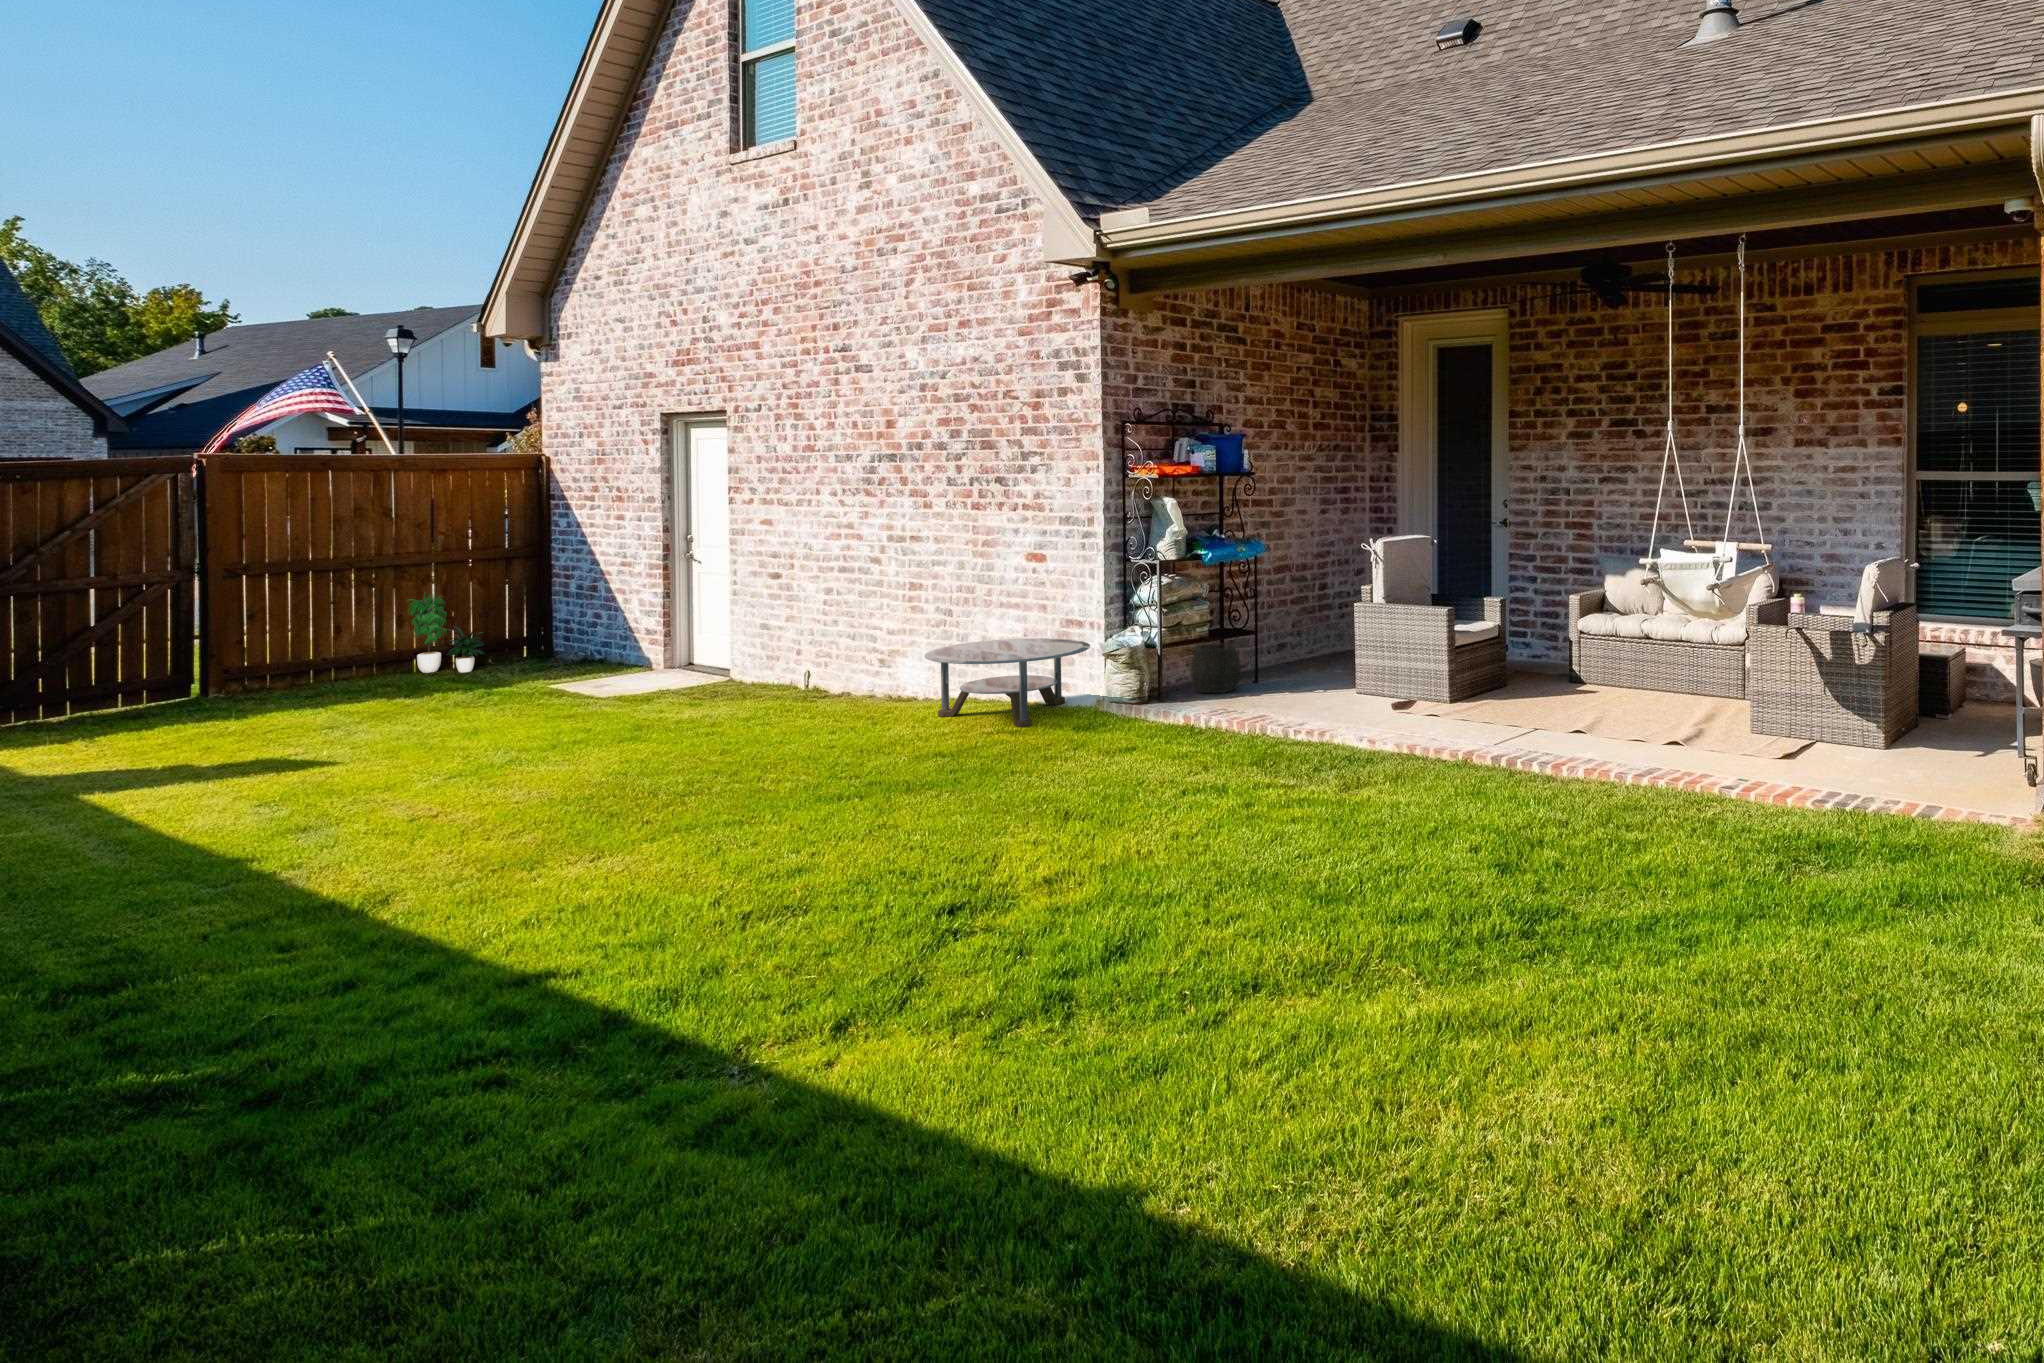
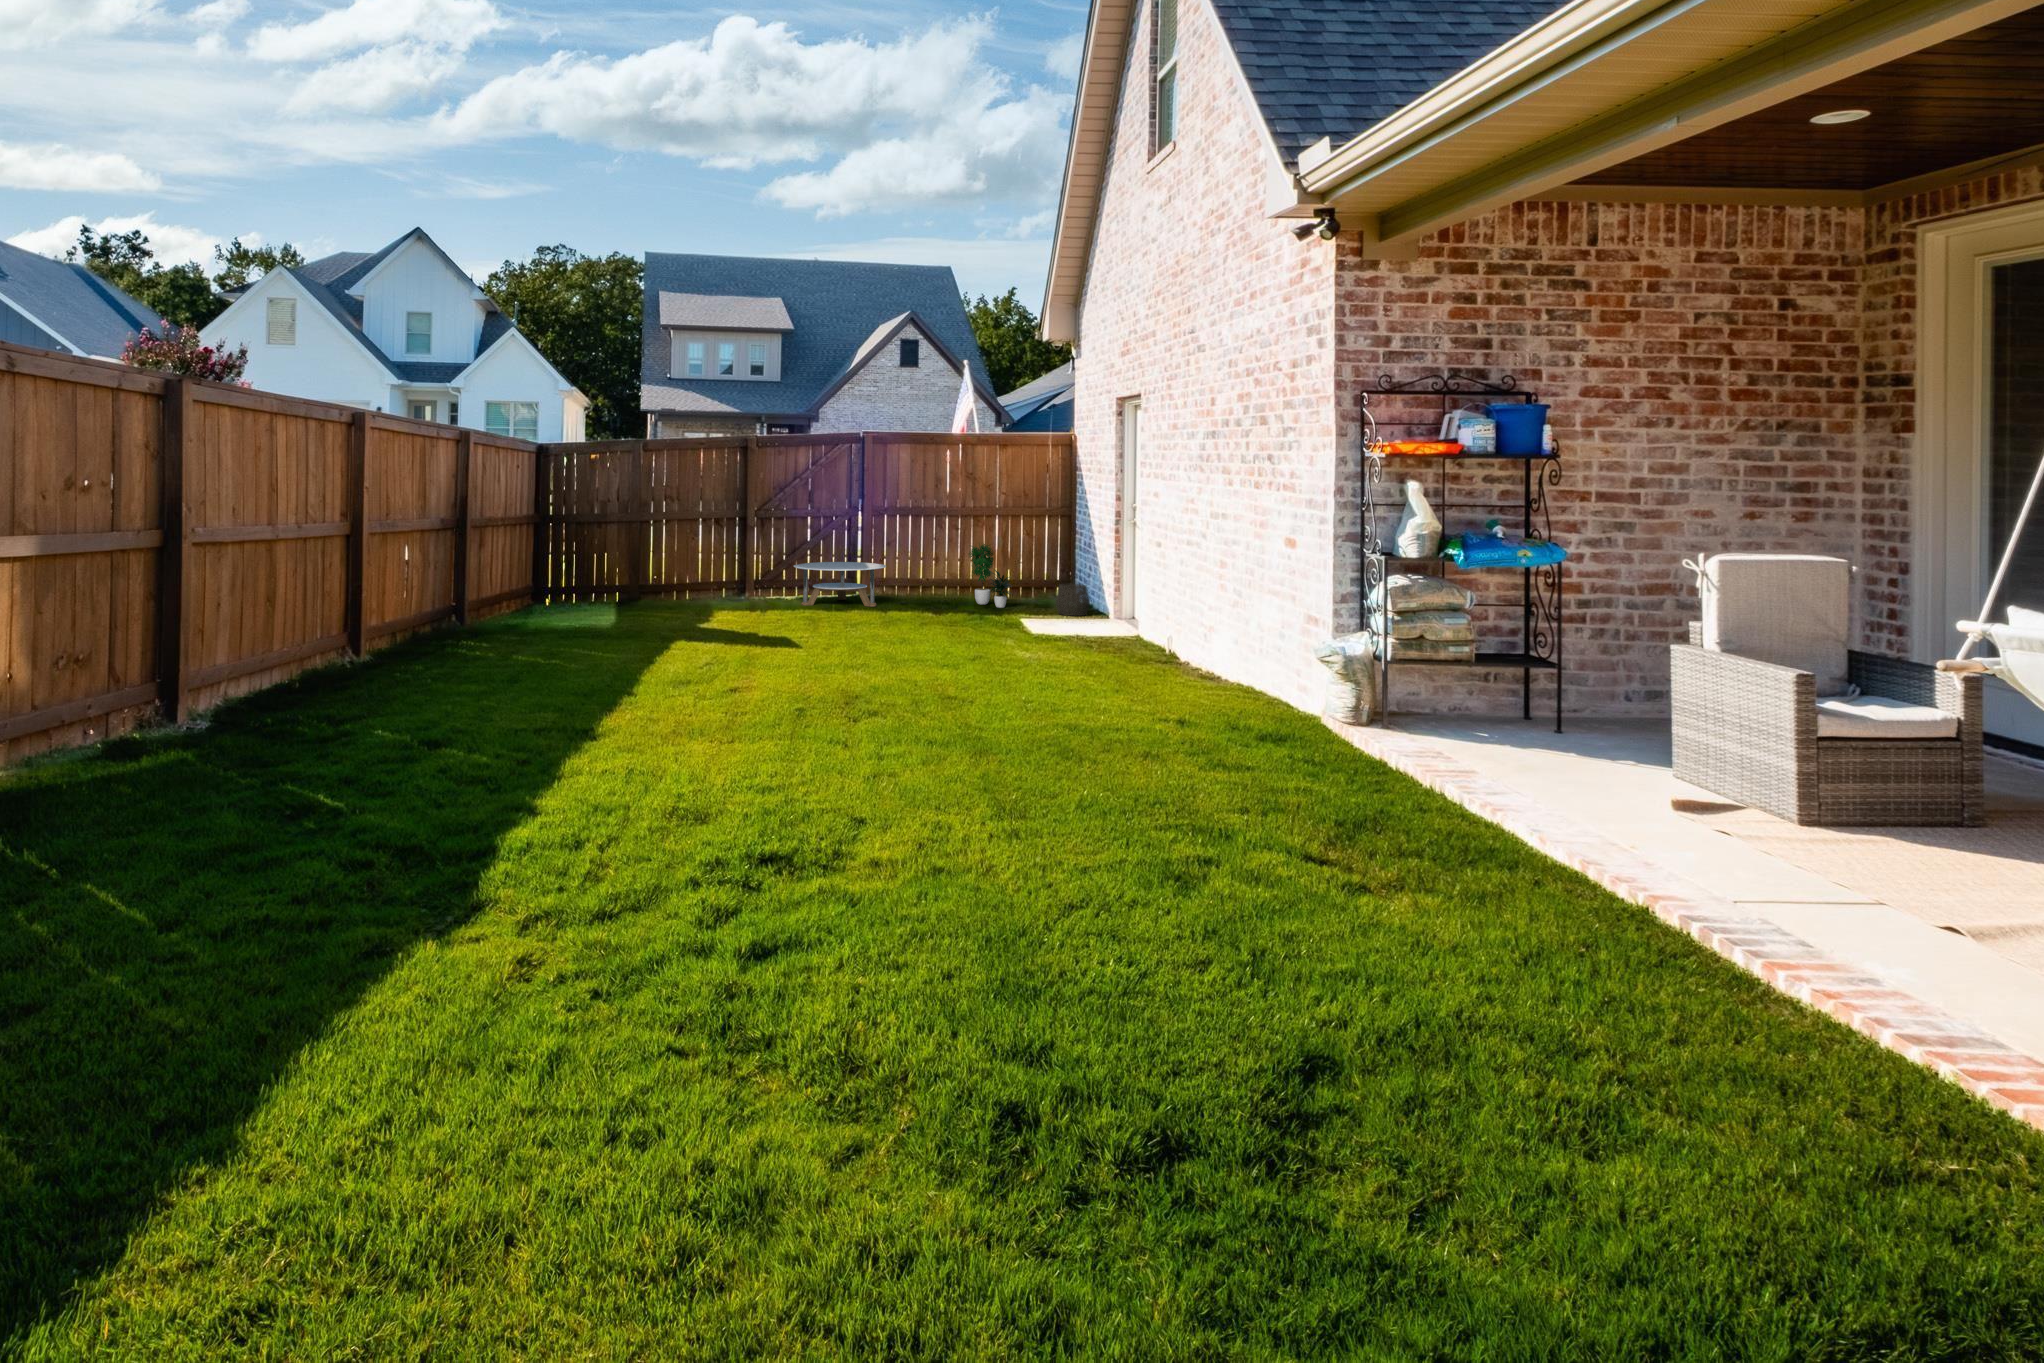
round table: present [924,638,1090,727] -> present [794,562,886,607]
woven basket: present [1190,643,1241,693] -> present [1056,584,1090,616]

